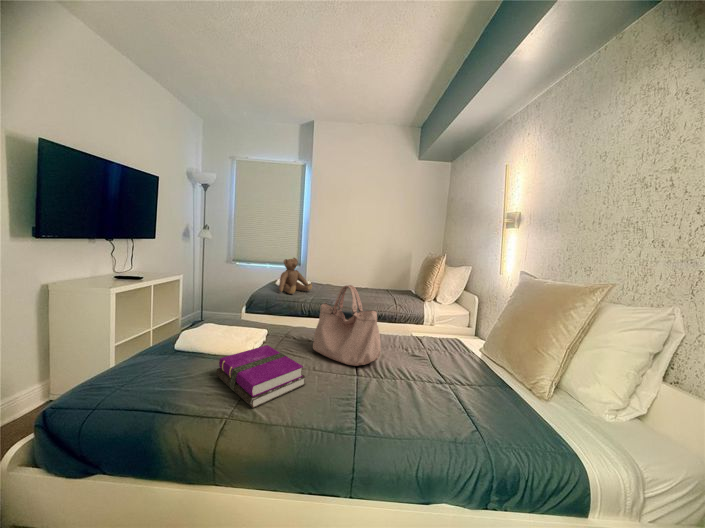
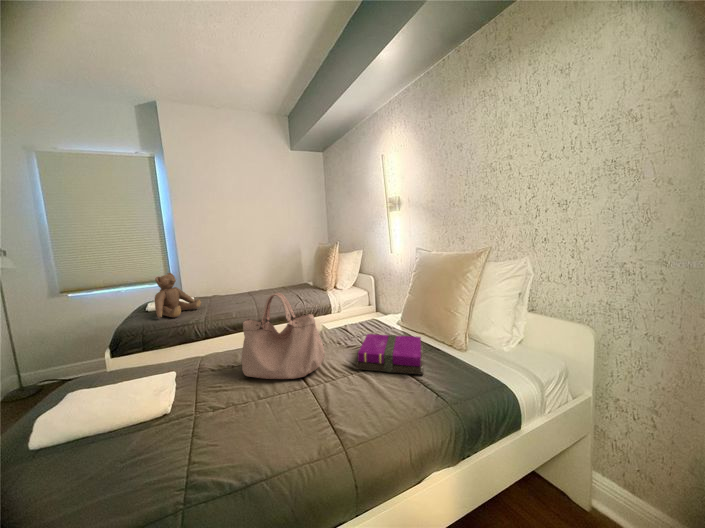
notebook: present [216,345,306,408] -> present [356,334,423,375]

